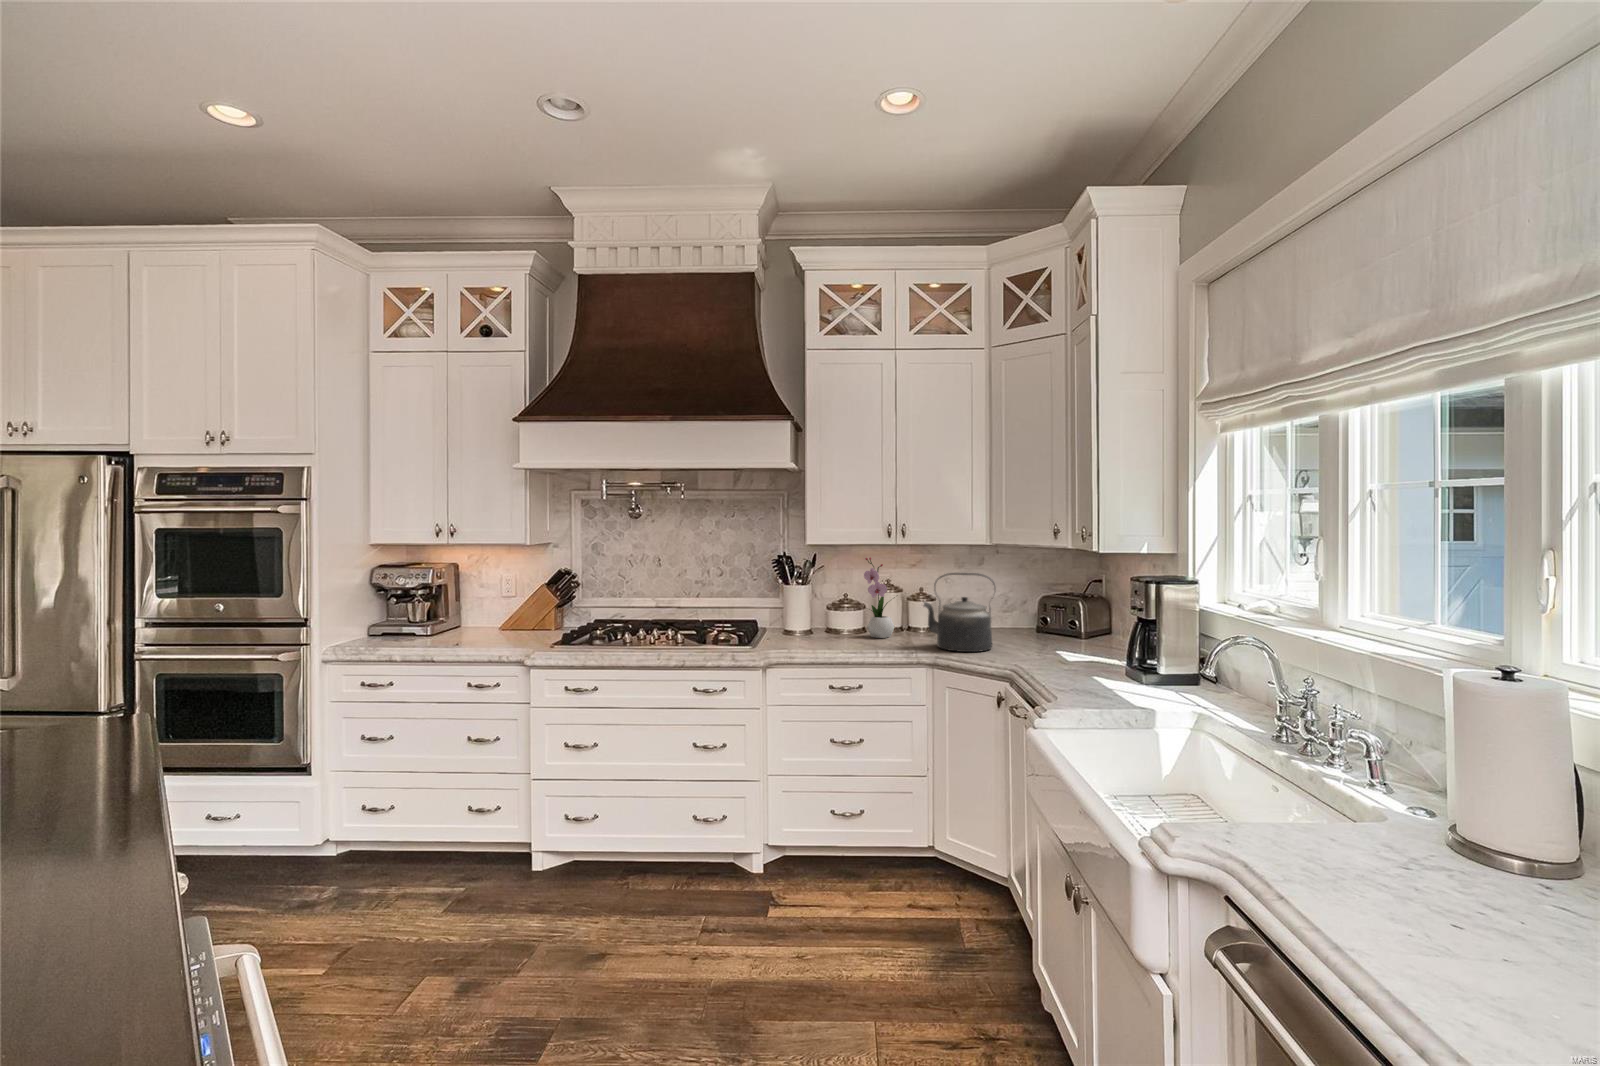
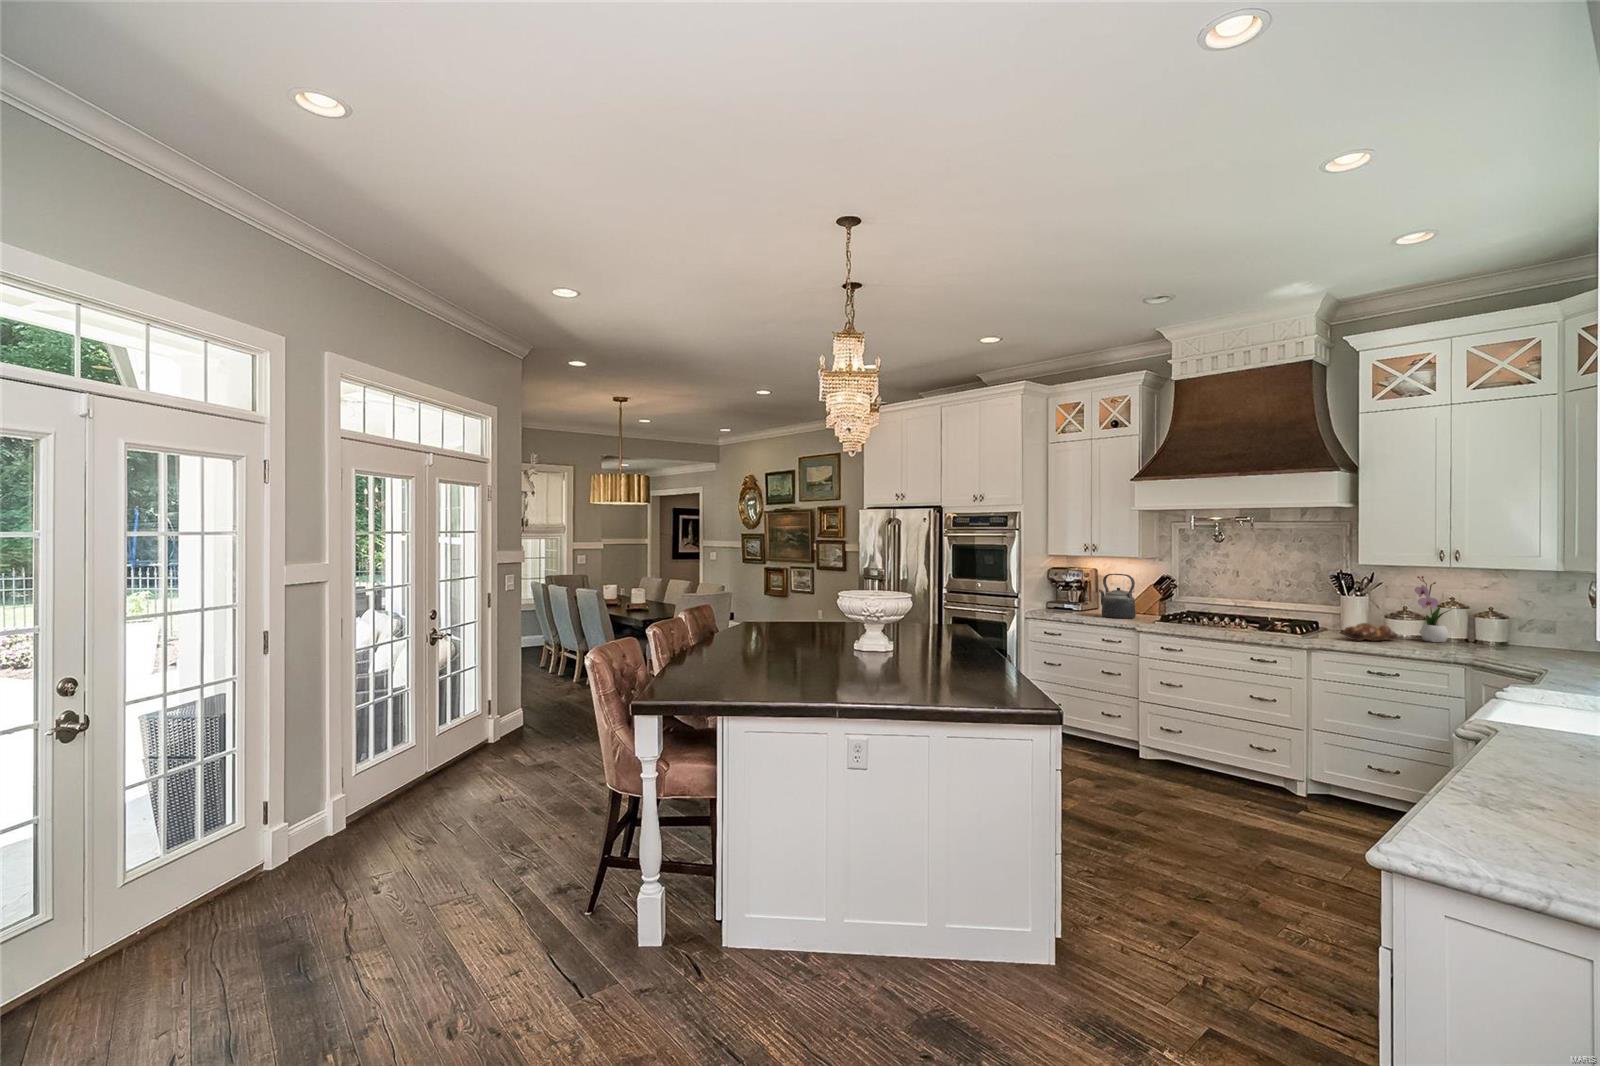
kettle: present [924,573,995,652] -> present [1099,574,1136,619]
bread loaf: none [799,622,851,648] -> present [1343,623,1397,641]

